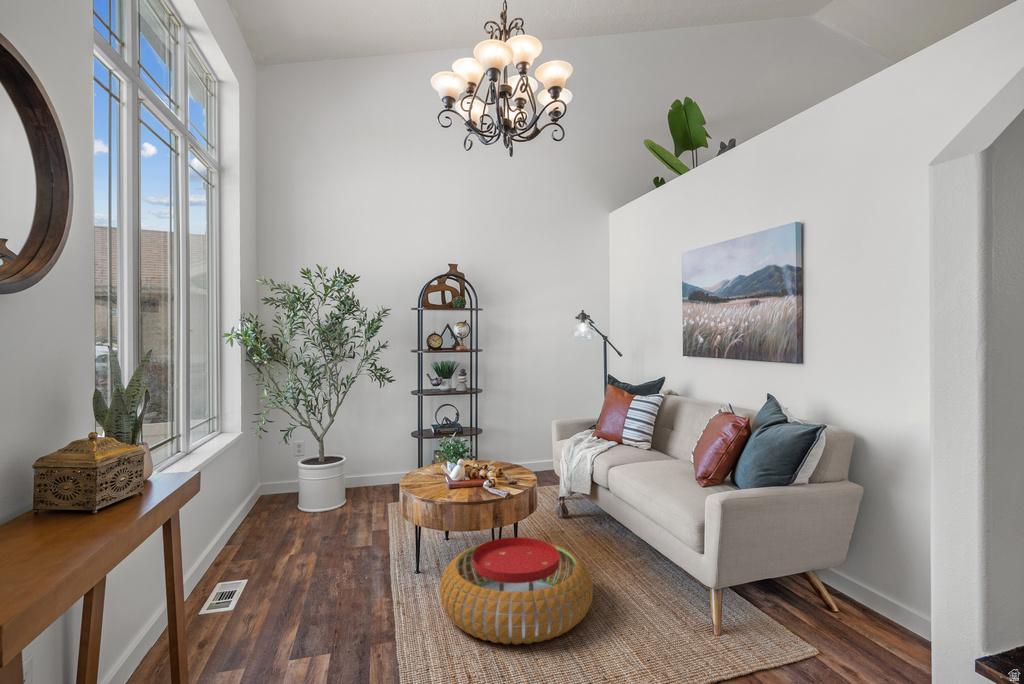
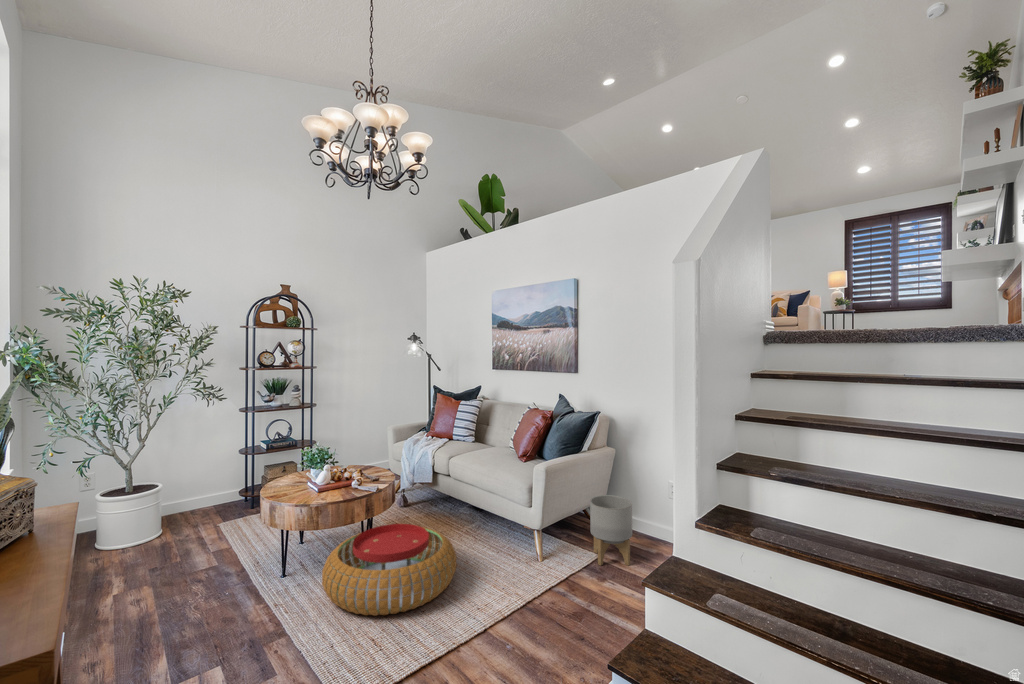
planter: none [792,547,863,661] -> present [590,495,632,566]

